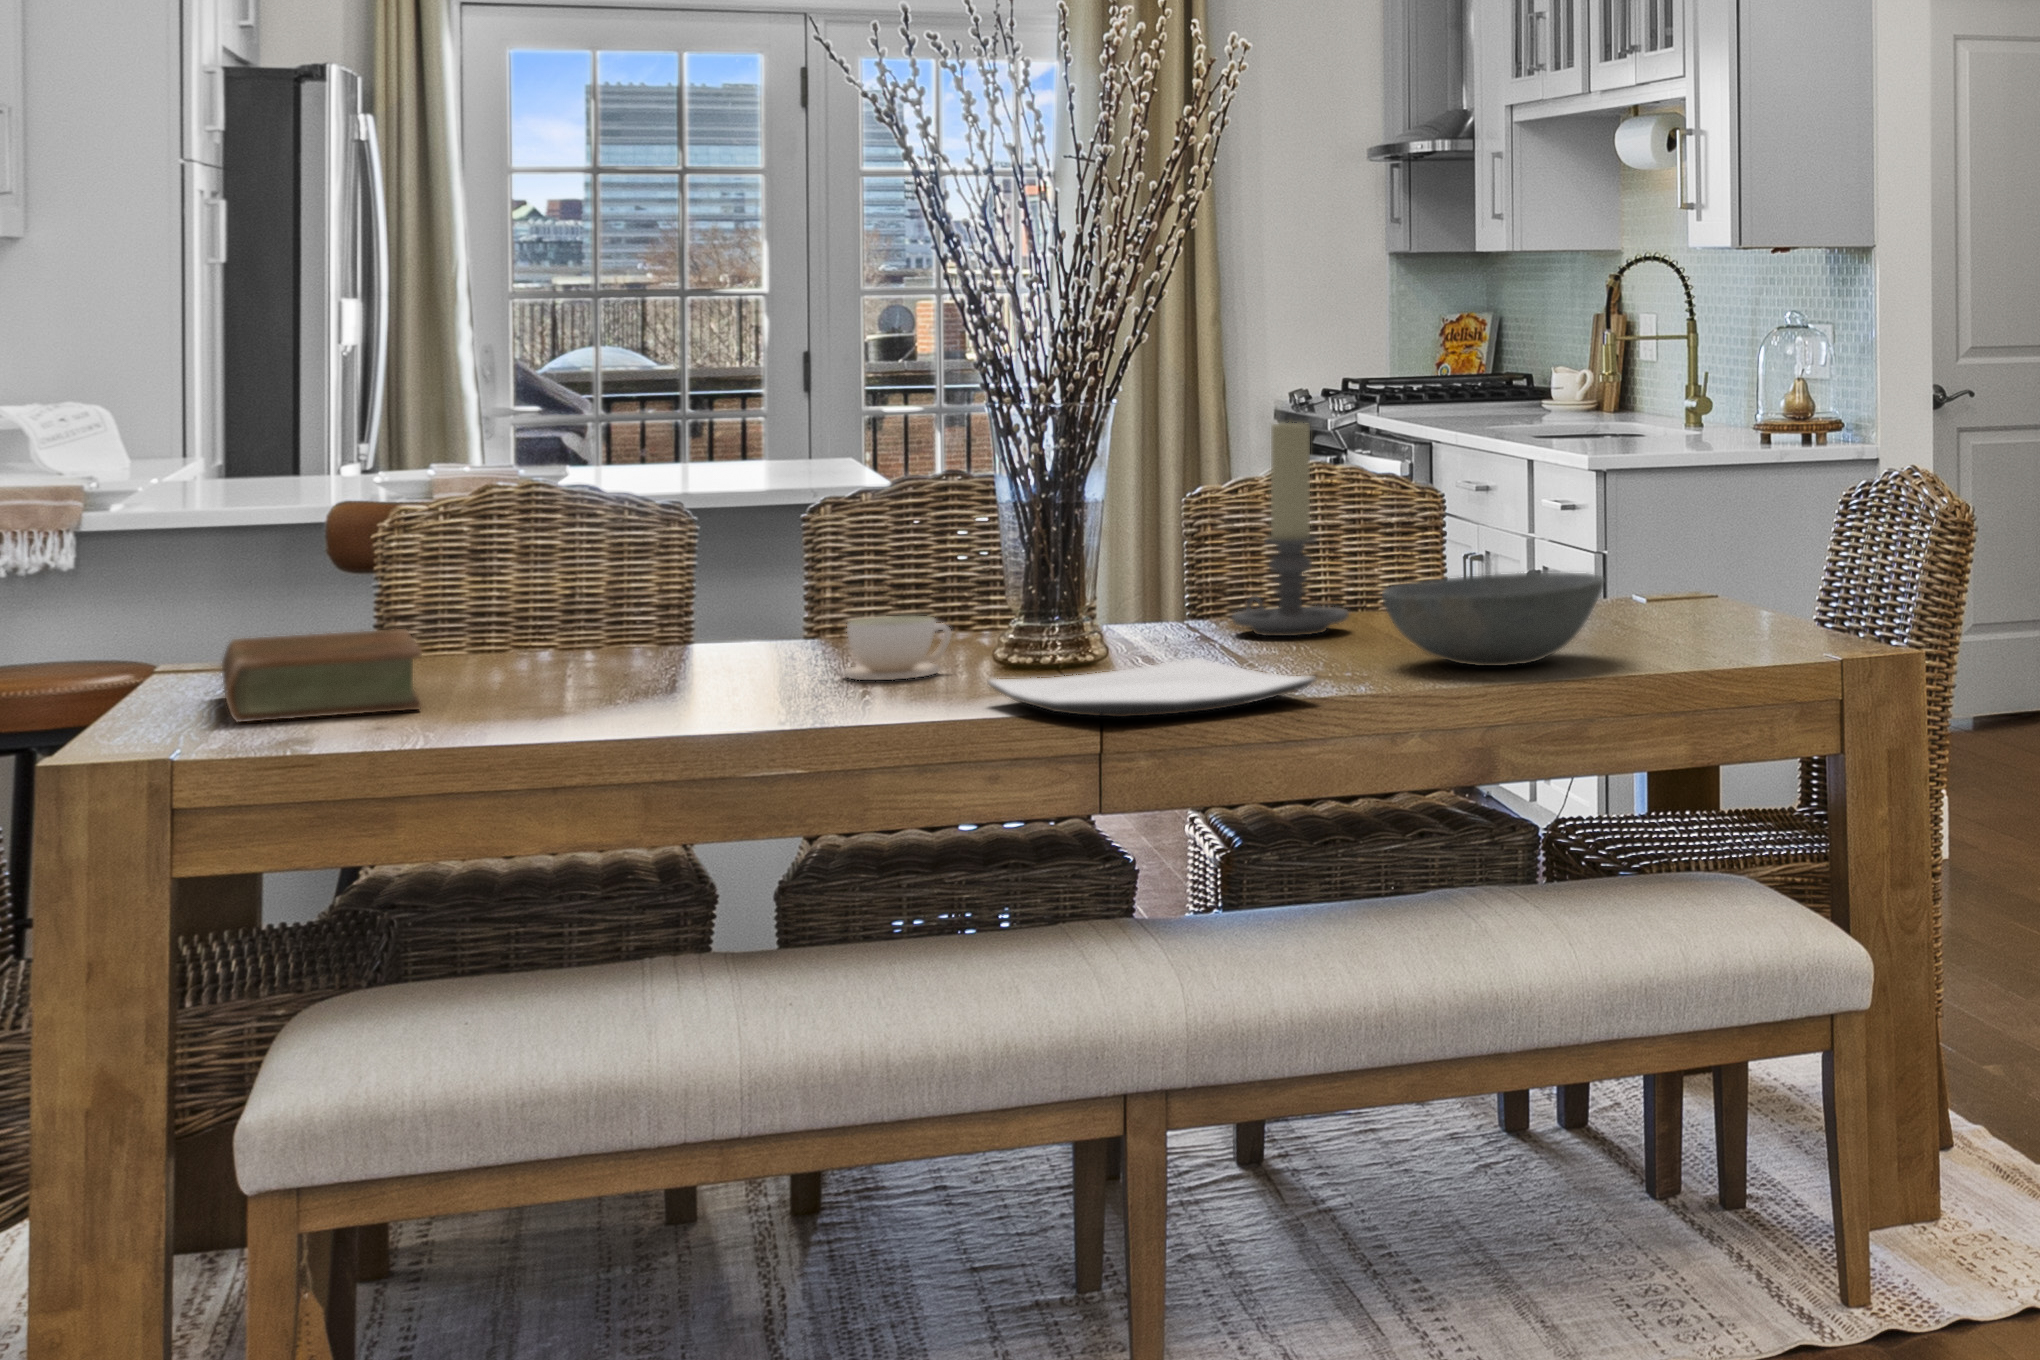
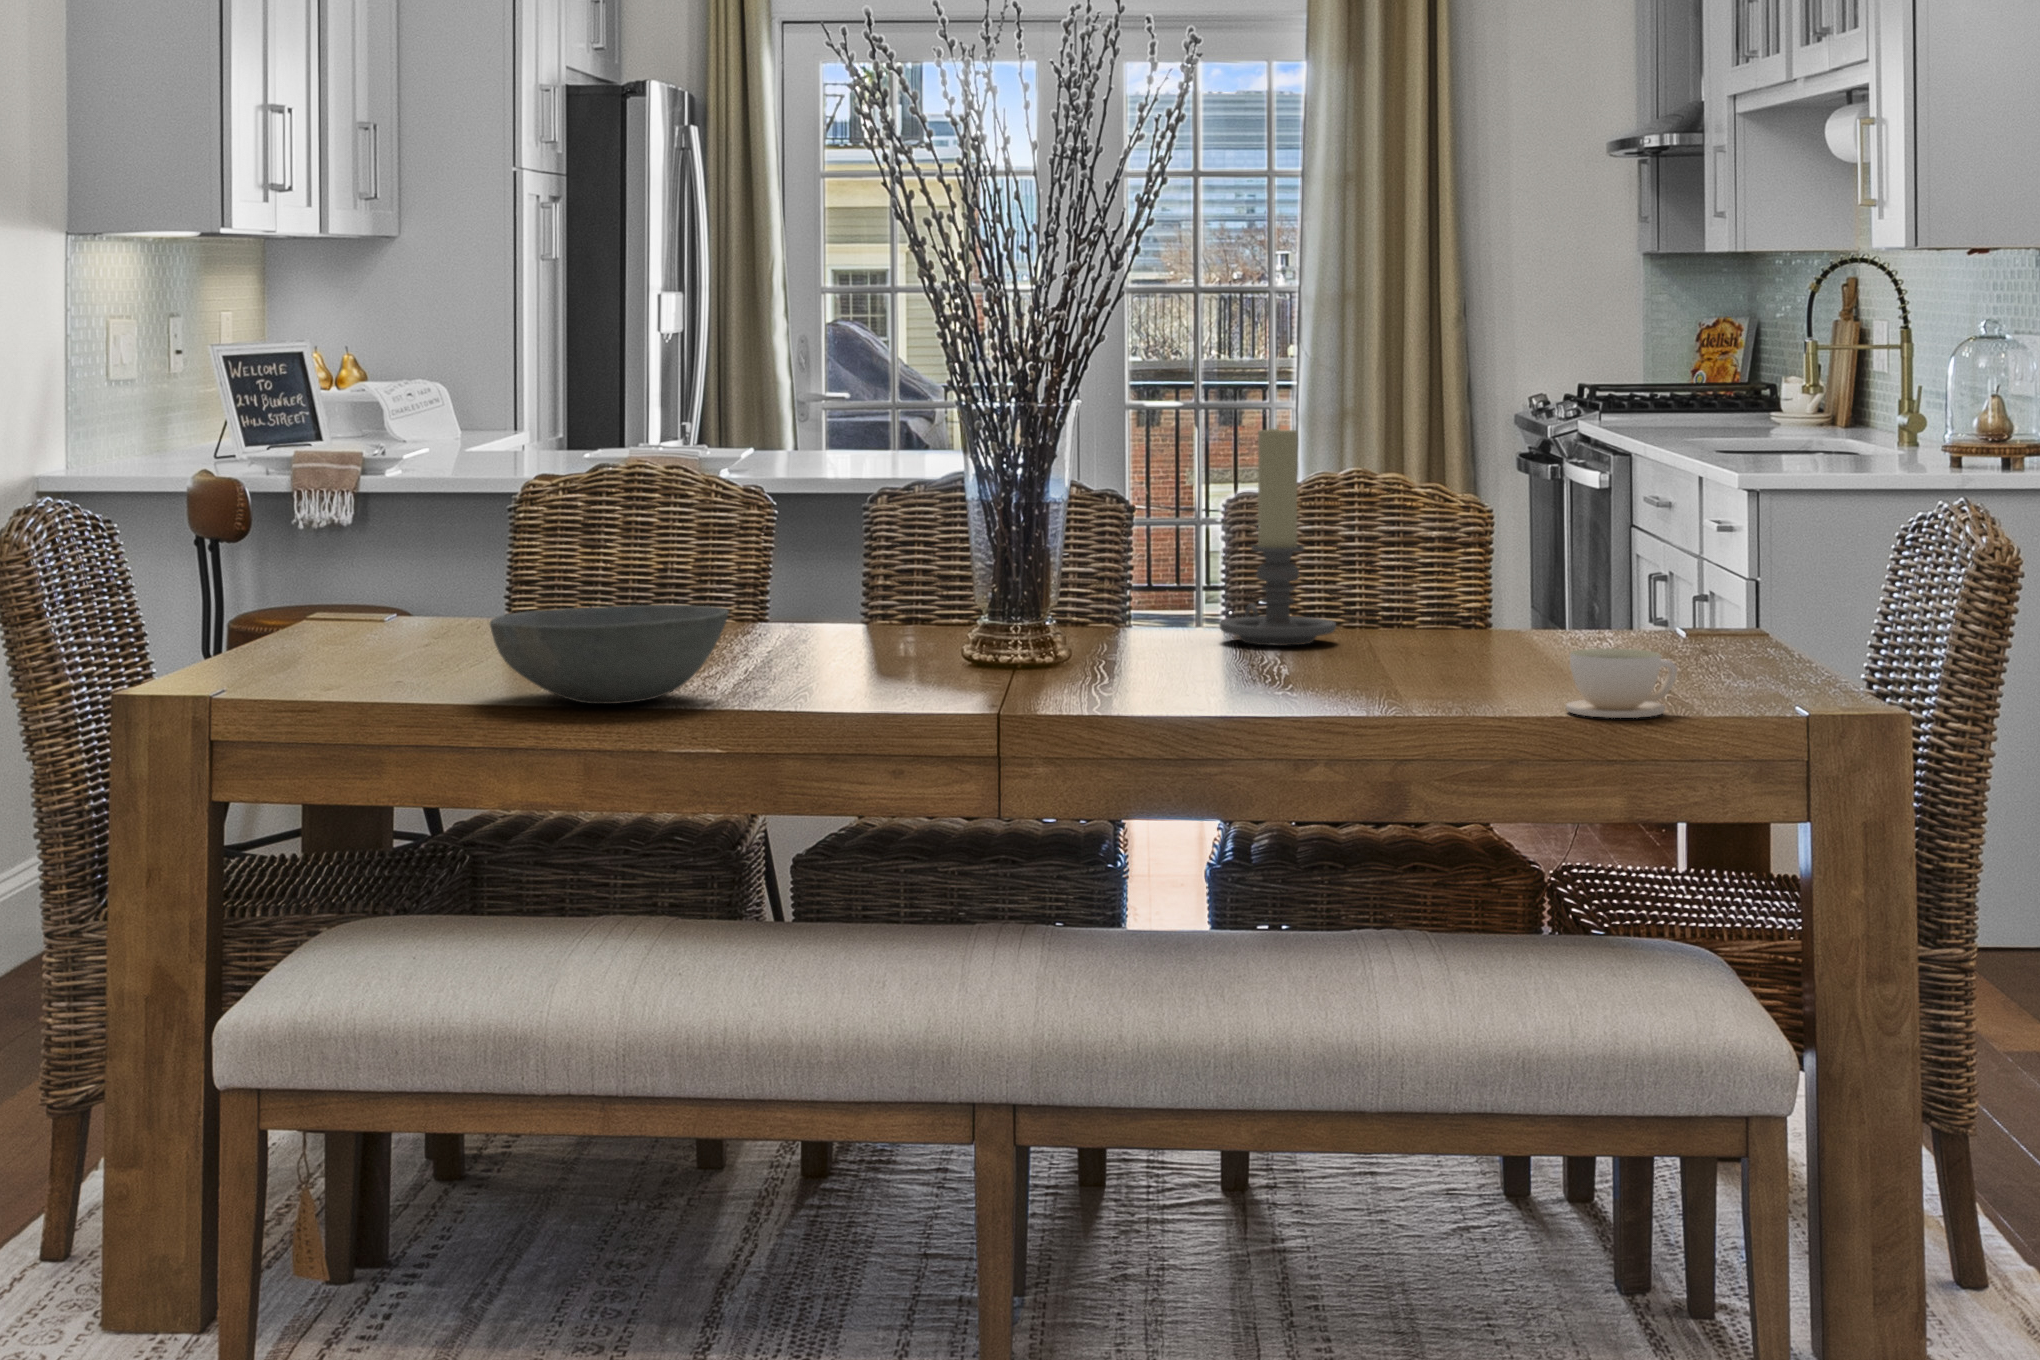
bowl: present [1382,573,1604,666] -> present [490,605,729,704]
coffee cup: present [844,616,951,680] -> present [1566,648,1677,718]
book: present [222,629,422,722] -> none [314,592,484,665]
plate: present [988,658,1315,717] -> none [916,659,1210,709]

